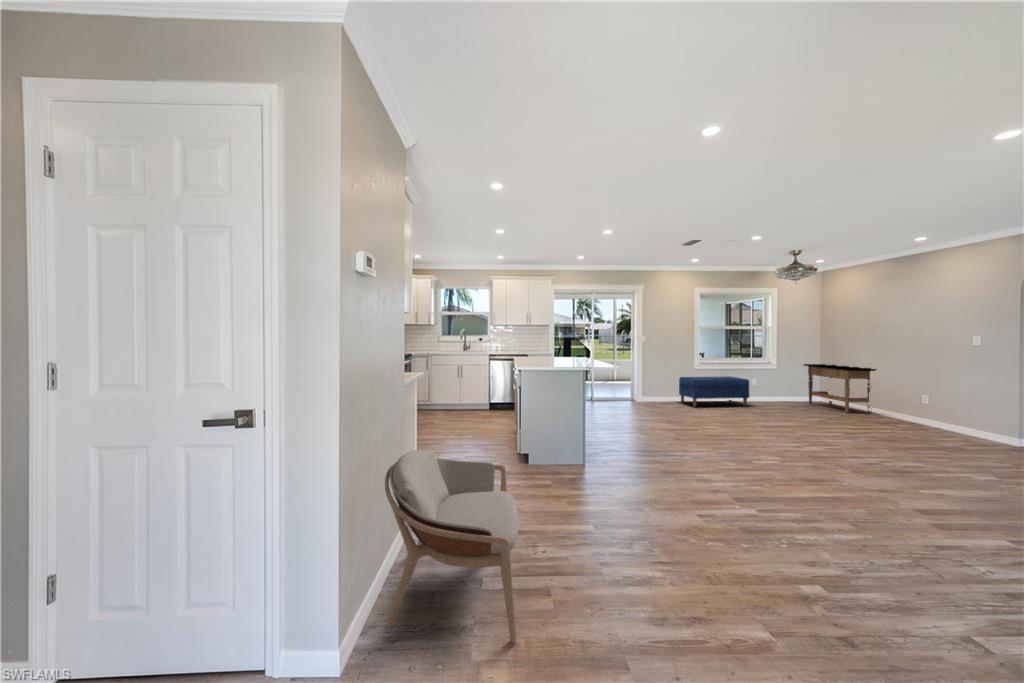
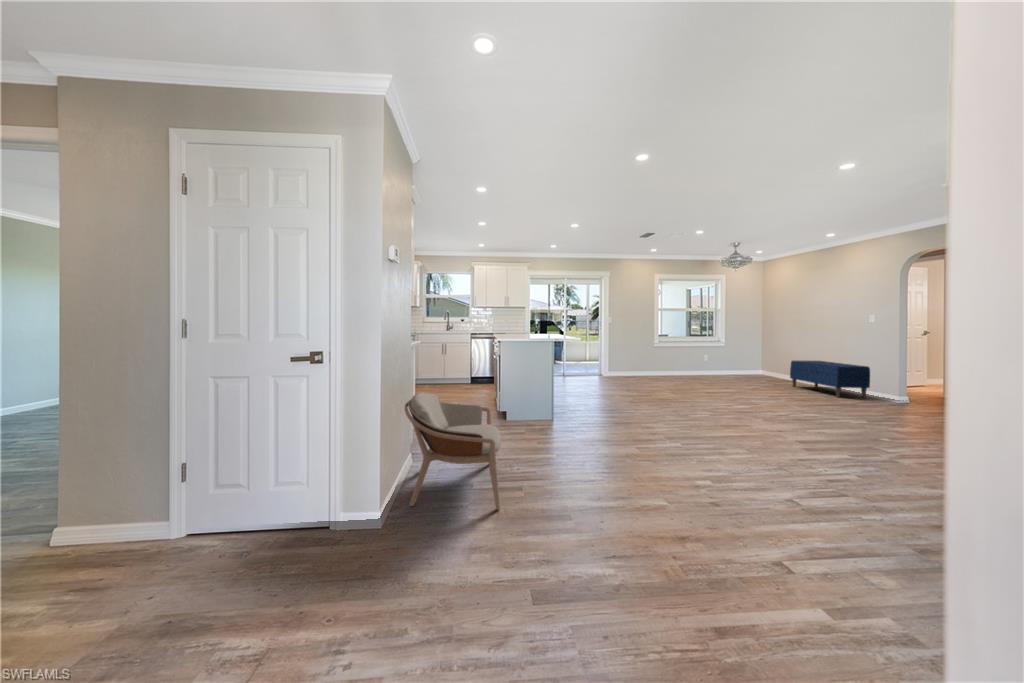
side table: present [804,364,876,413] -> none [745,343,804,383]
bench: present [679,376,749,407] -> present [790,361,870,398]

